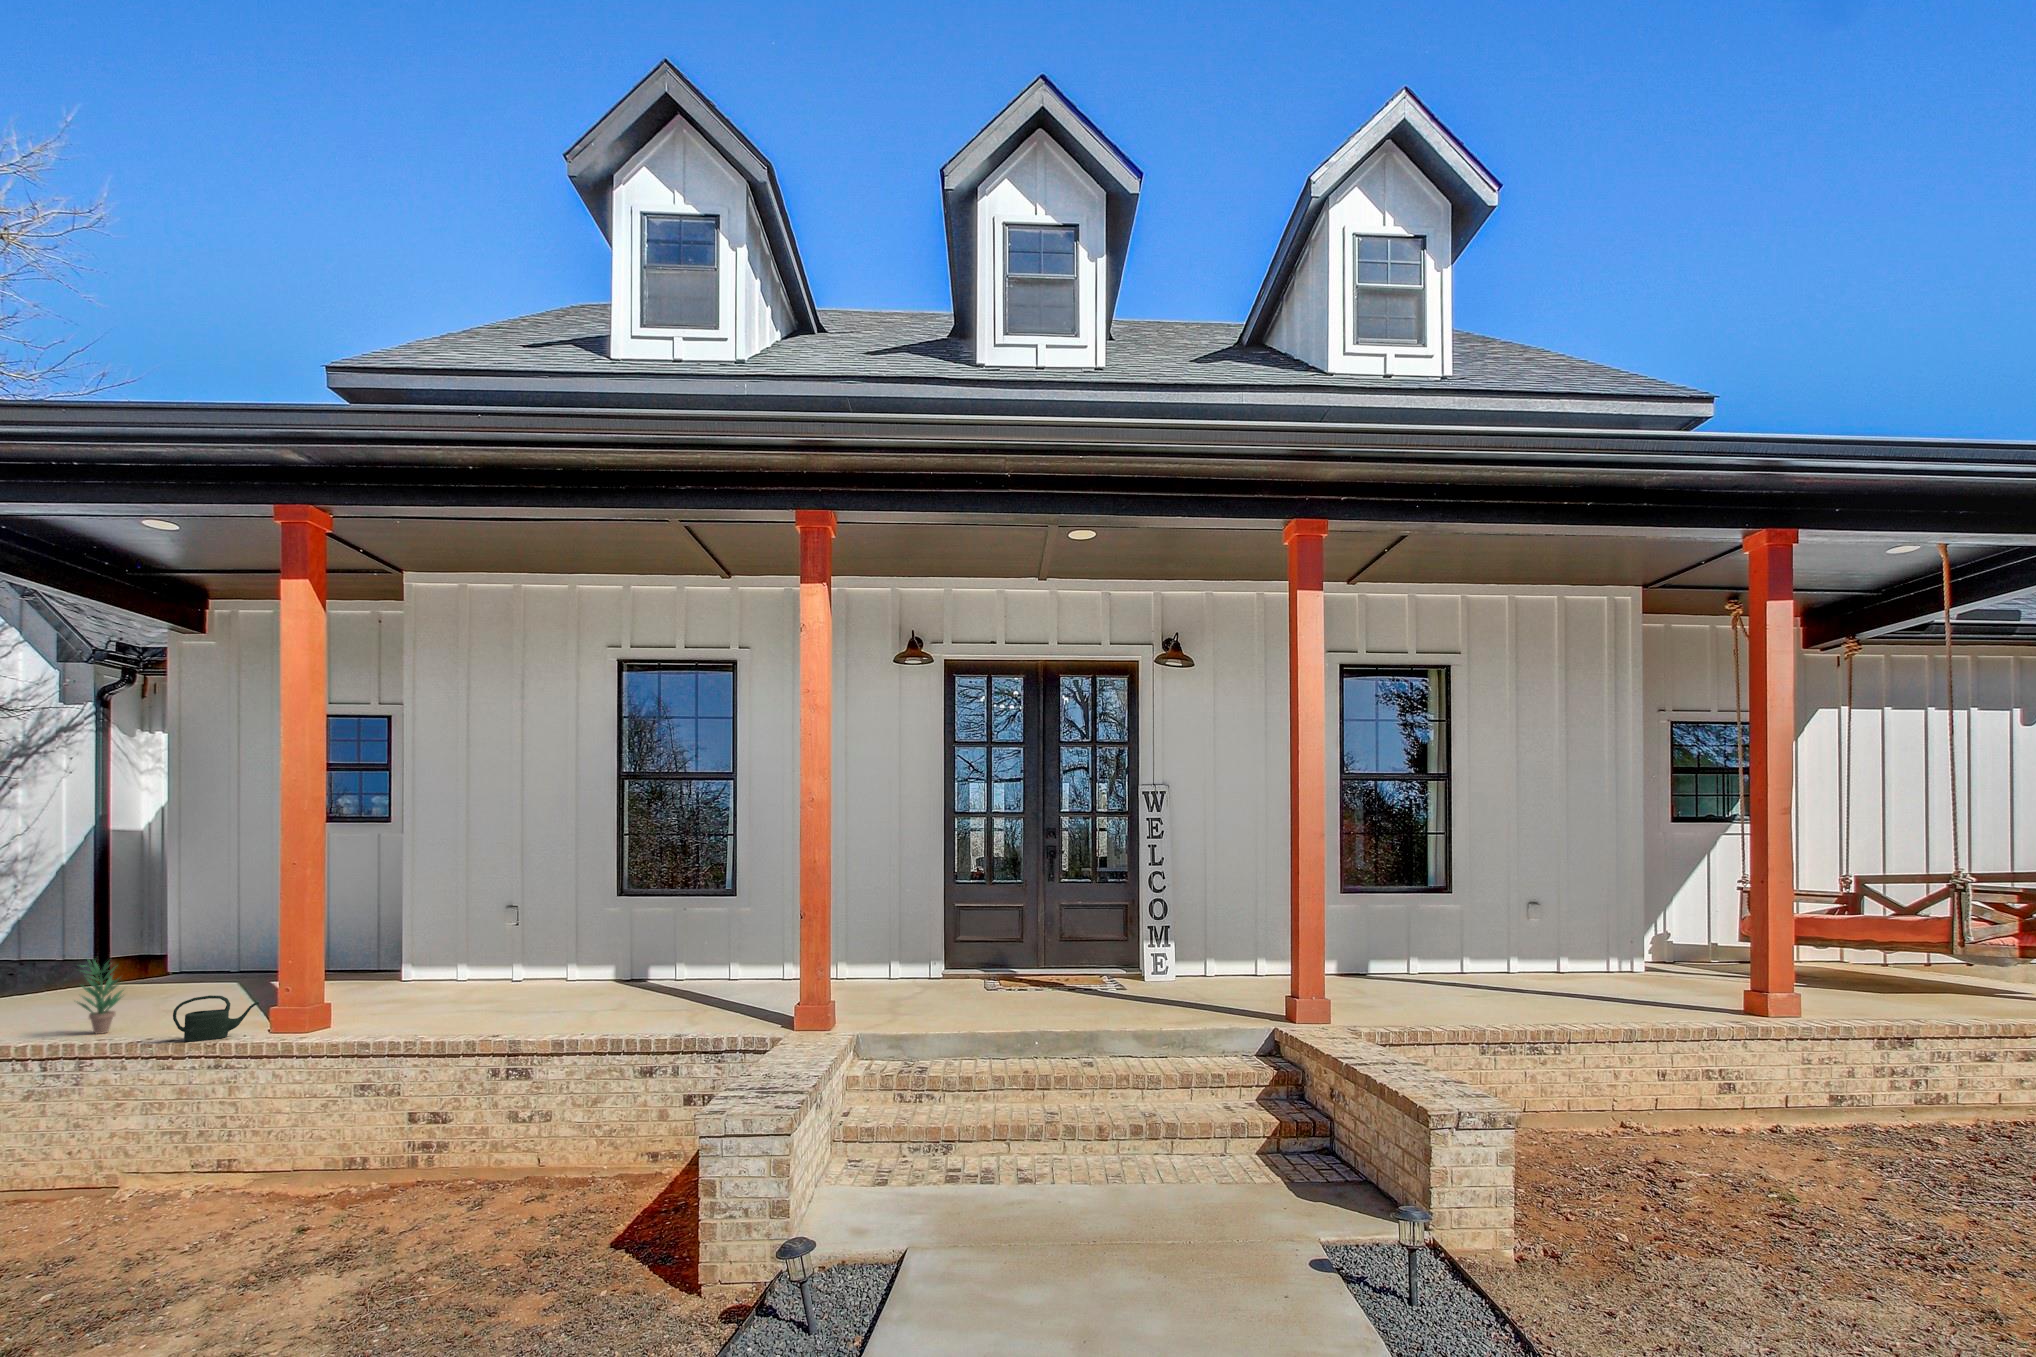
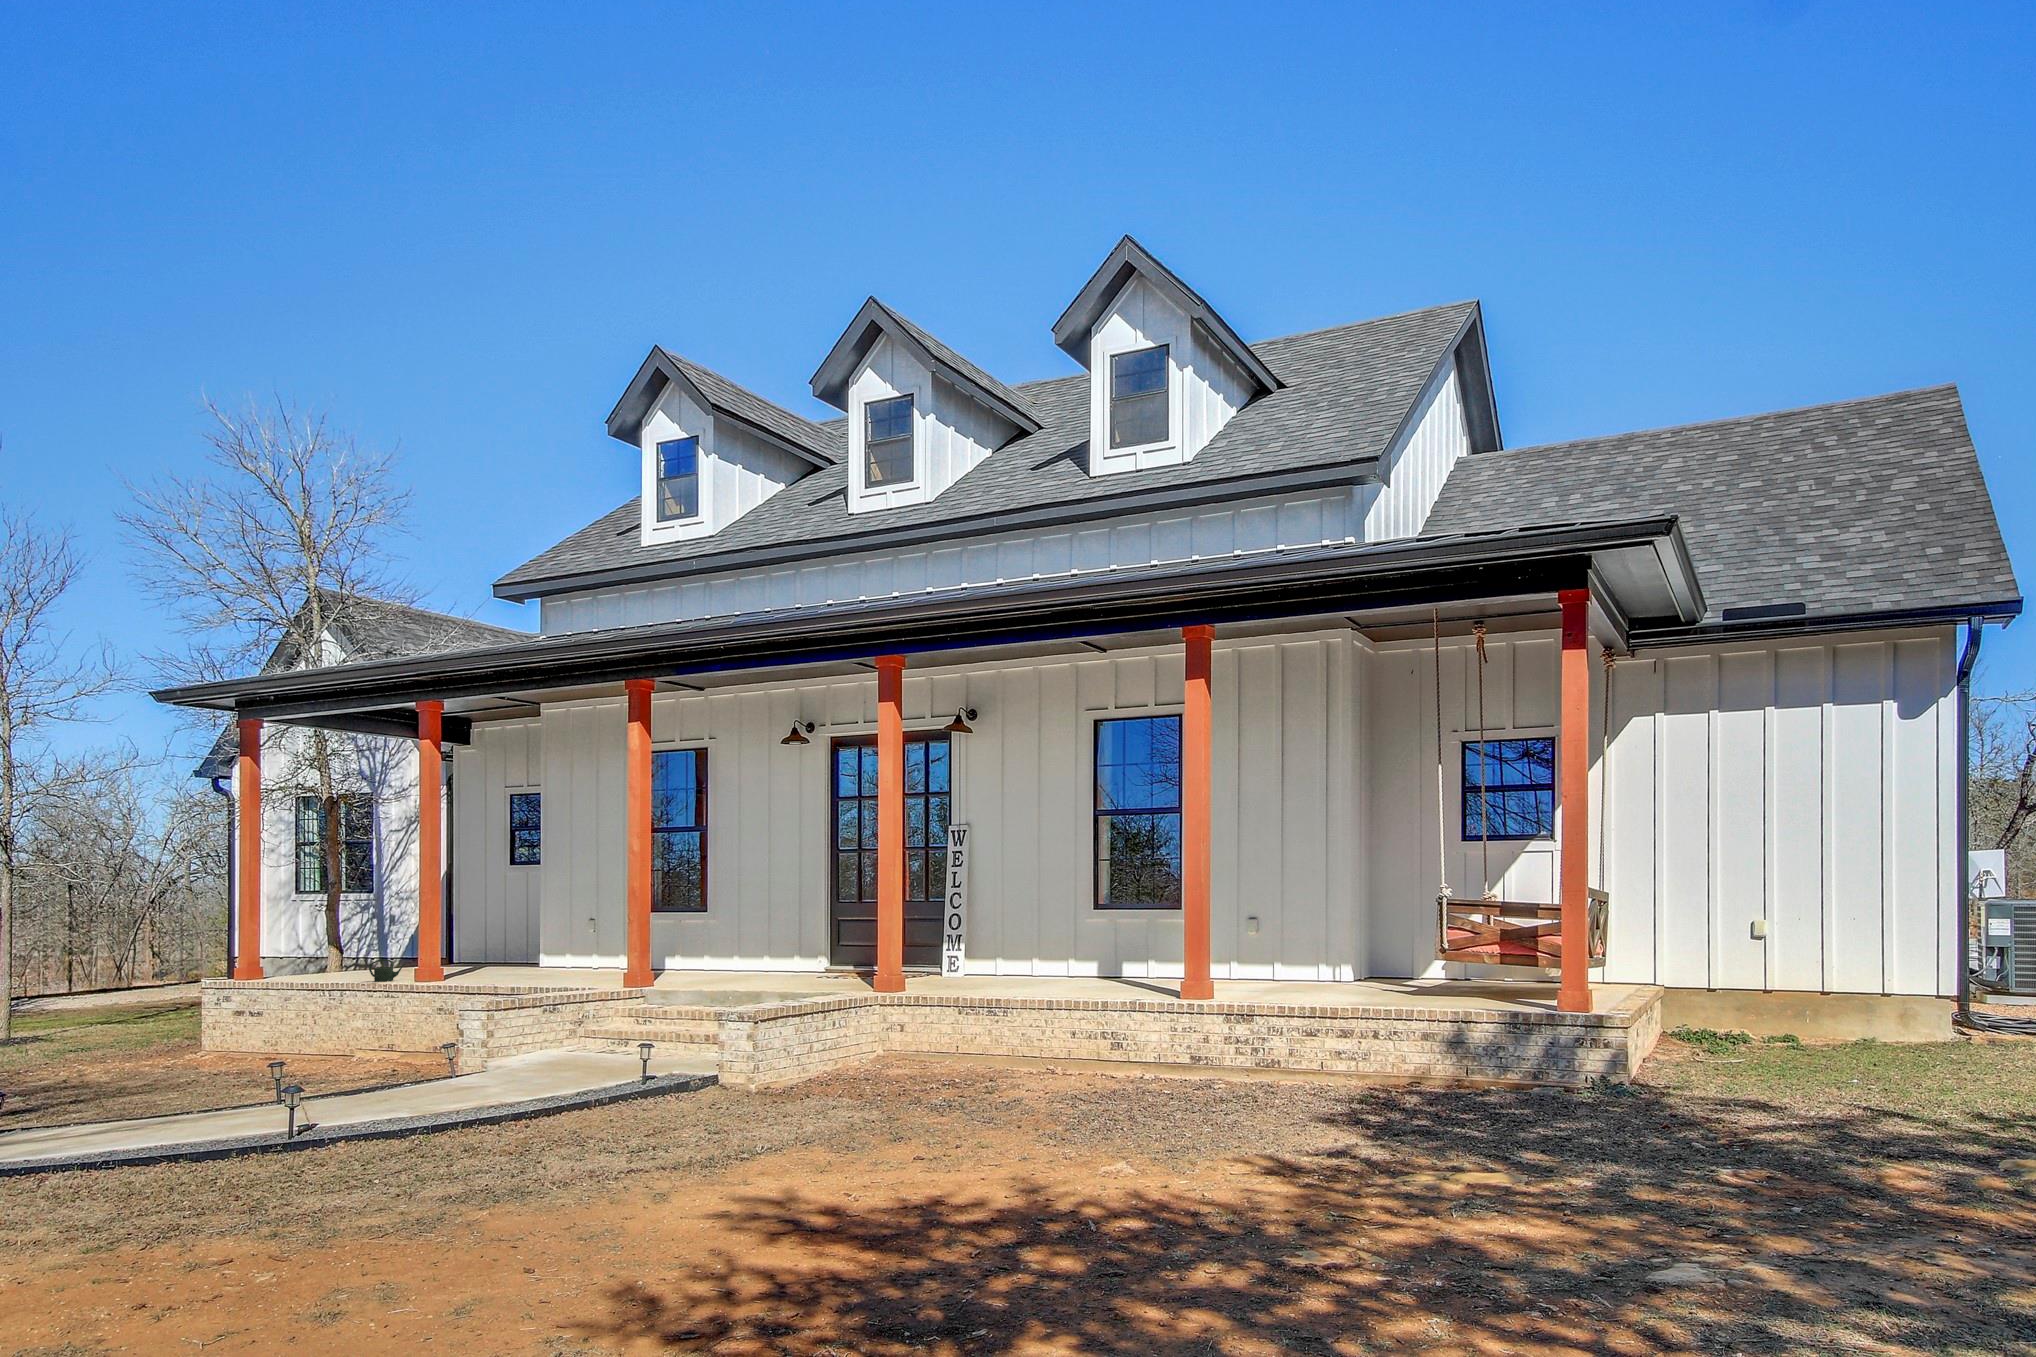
potted plant: present [78,959,124,1034] -> none [346,940,371,979]

